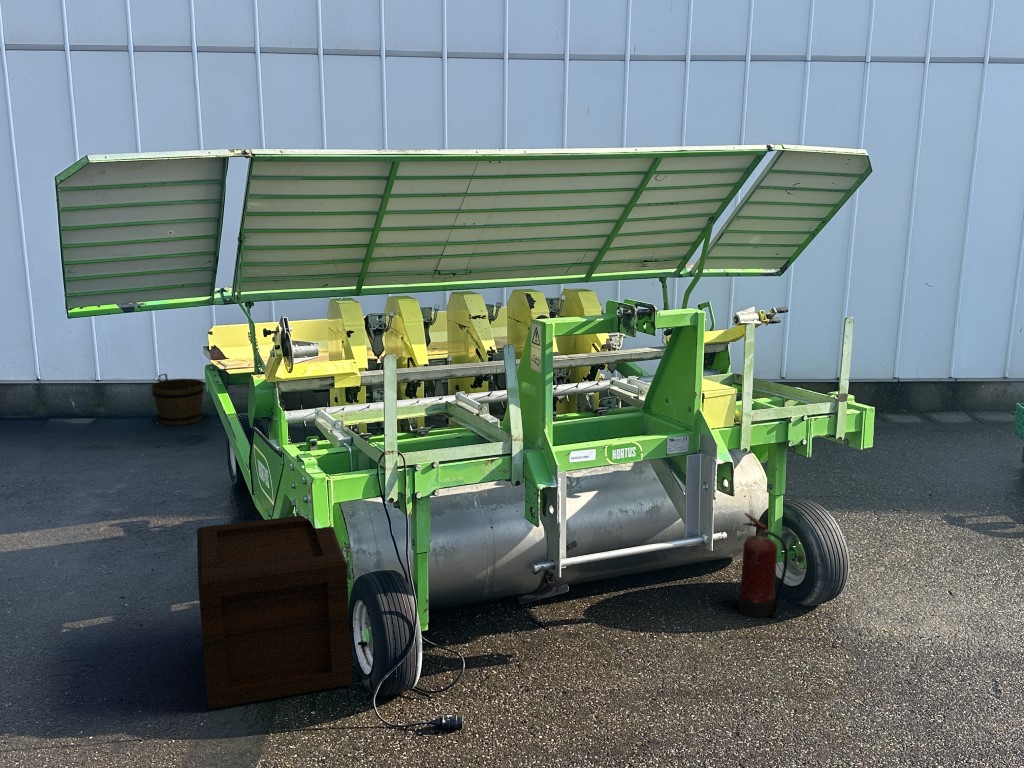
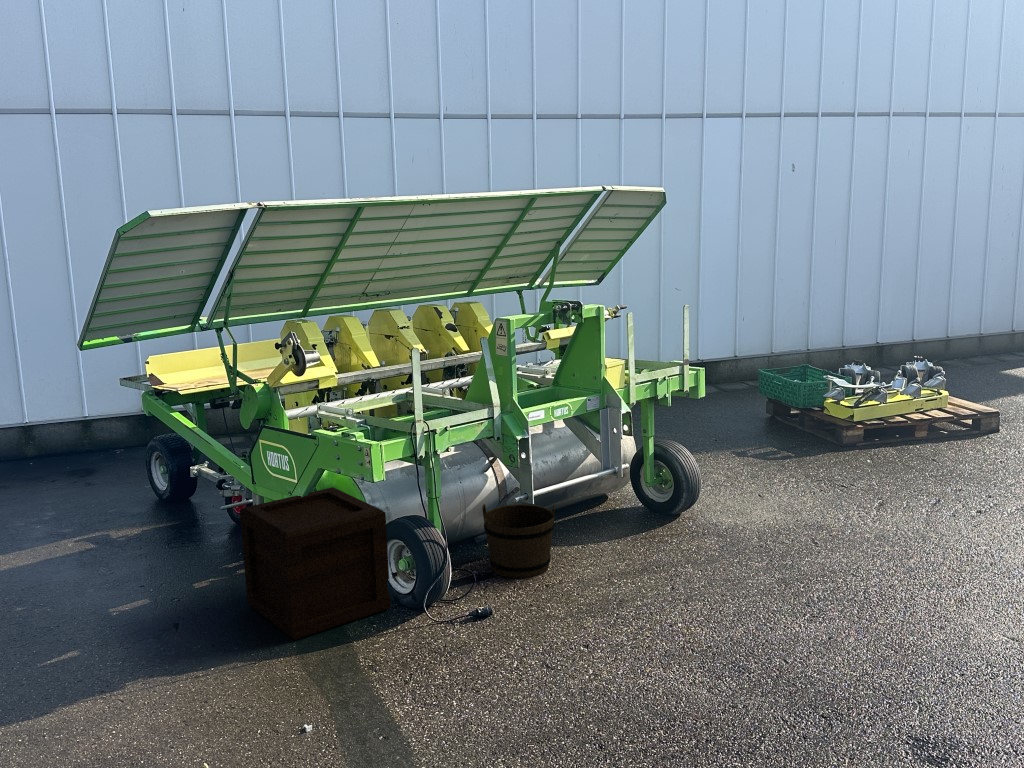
bucket: present [152,374,204,425] -> present [482,504,555,578]
fire extinguisher: present [739,513,788,618] -> none [626,453,662,527]

